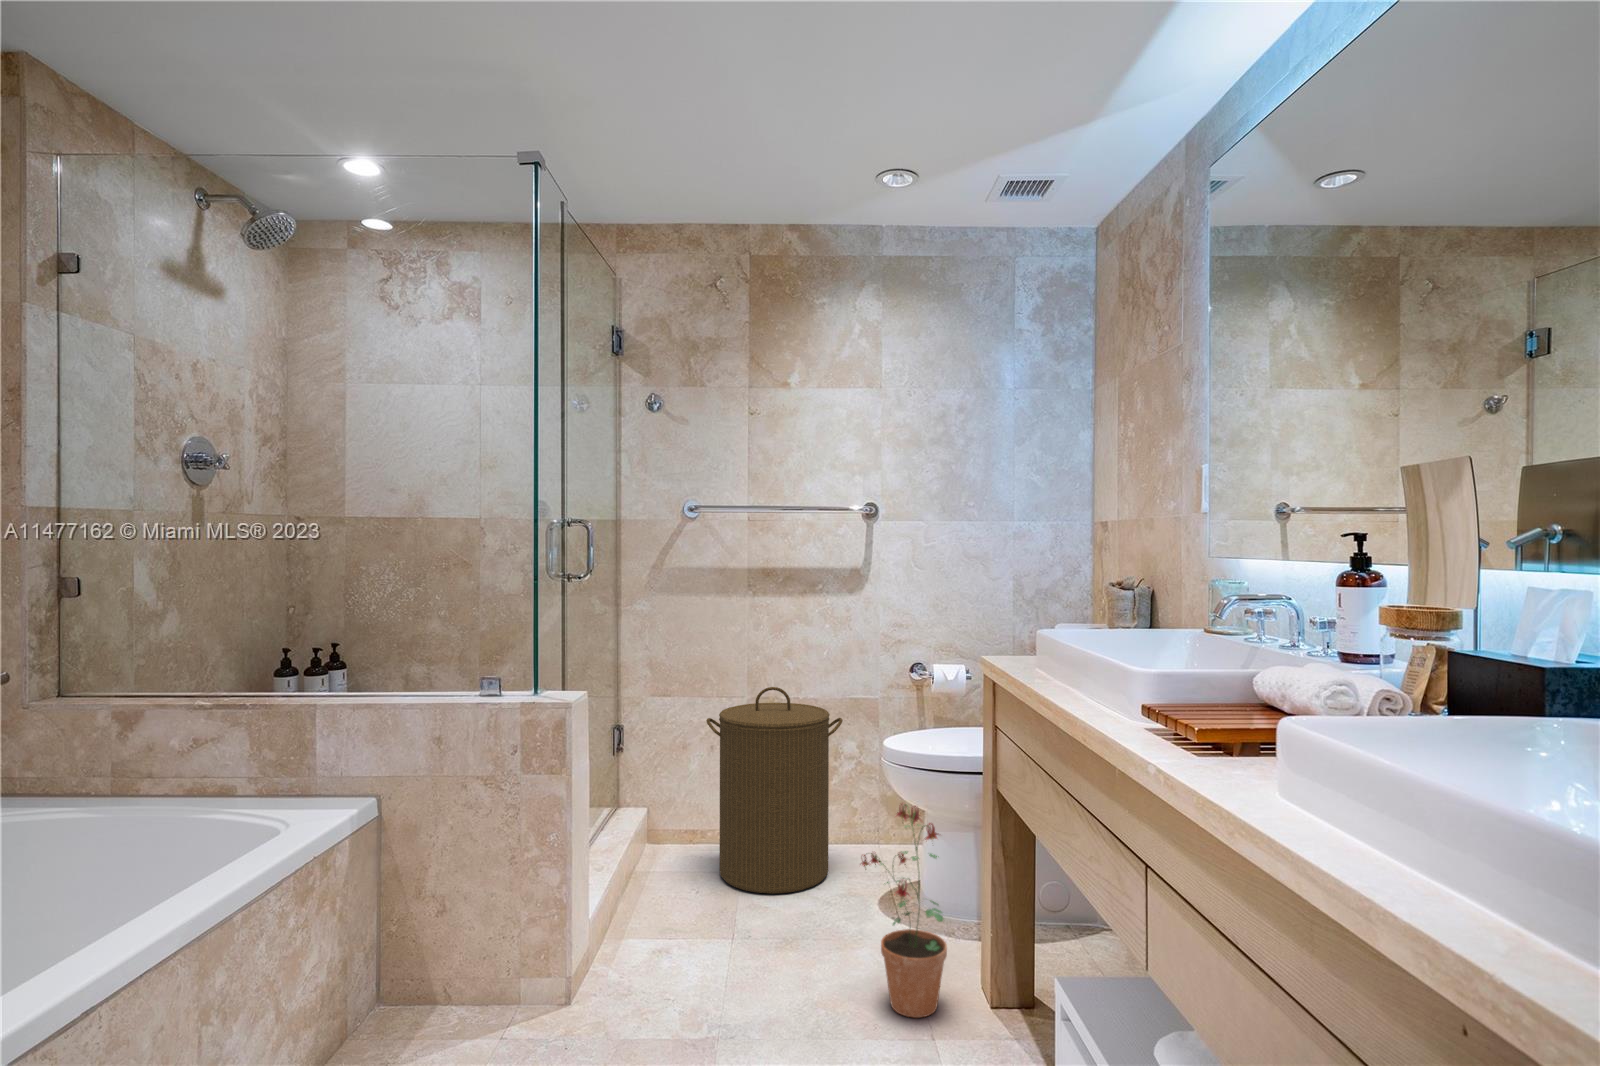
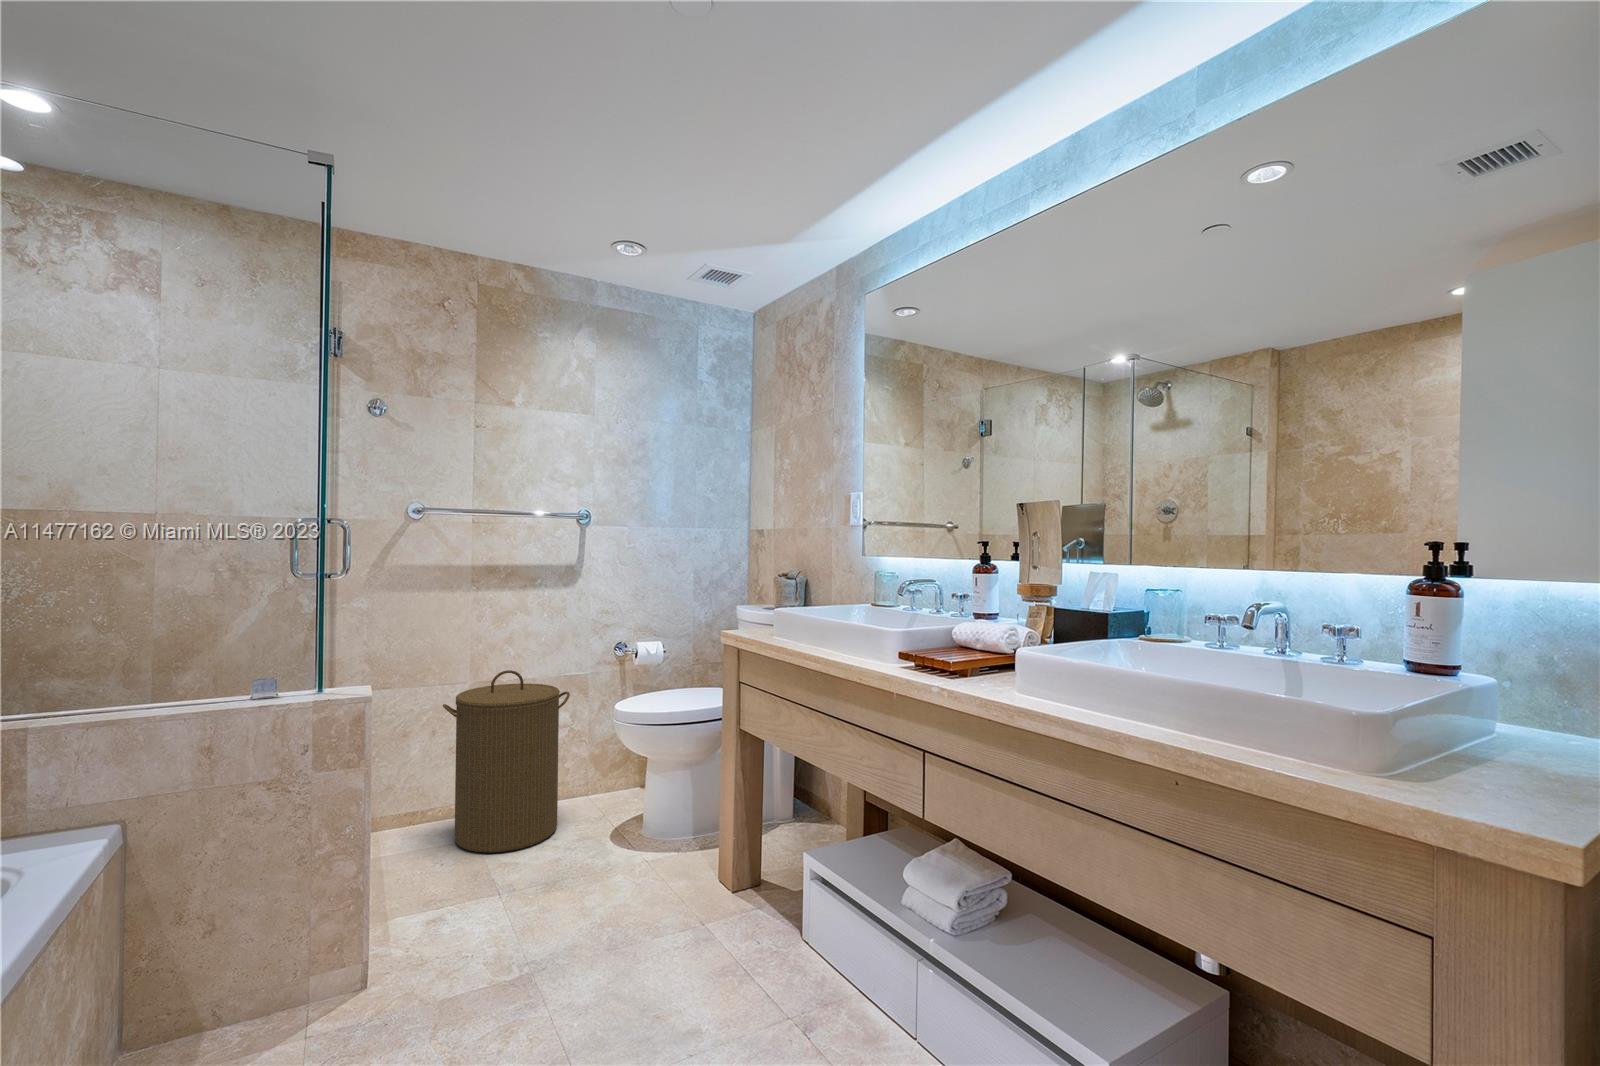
potted plant: present [861,803,947,1018] -> none [630,749,711,913]

